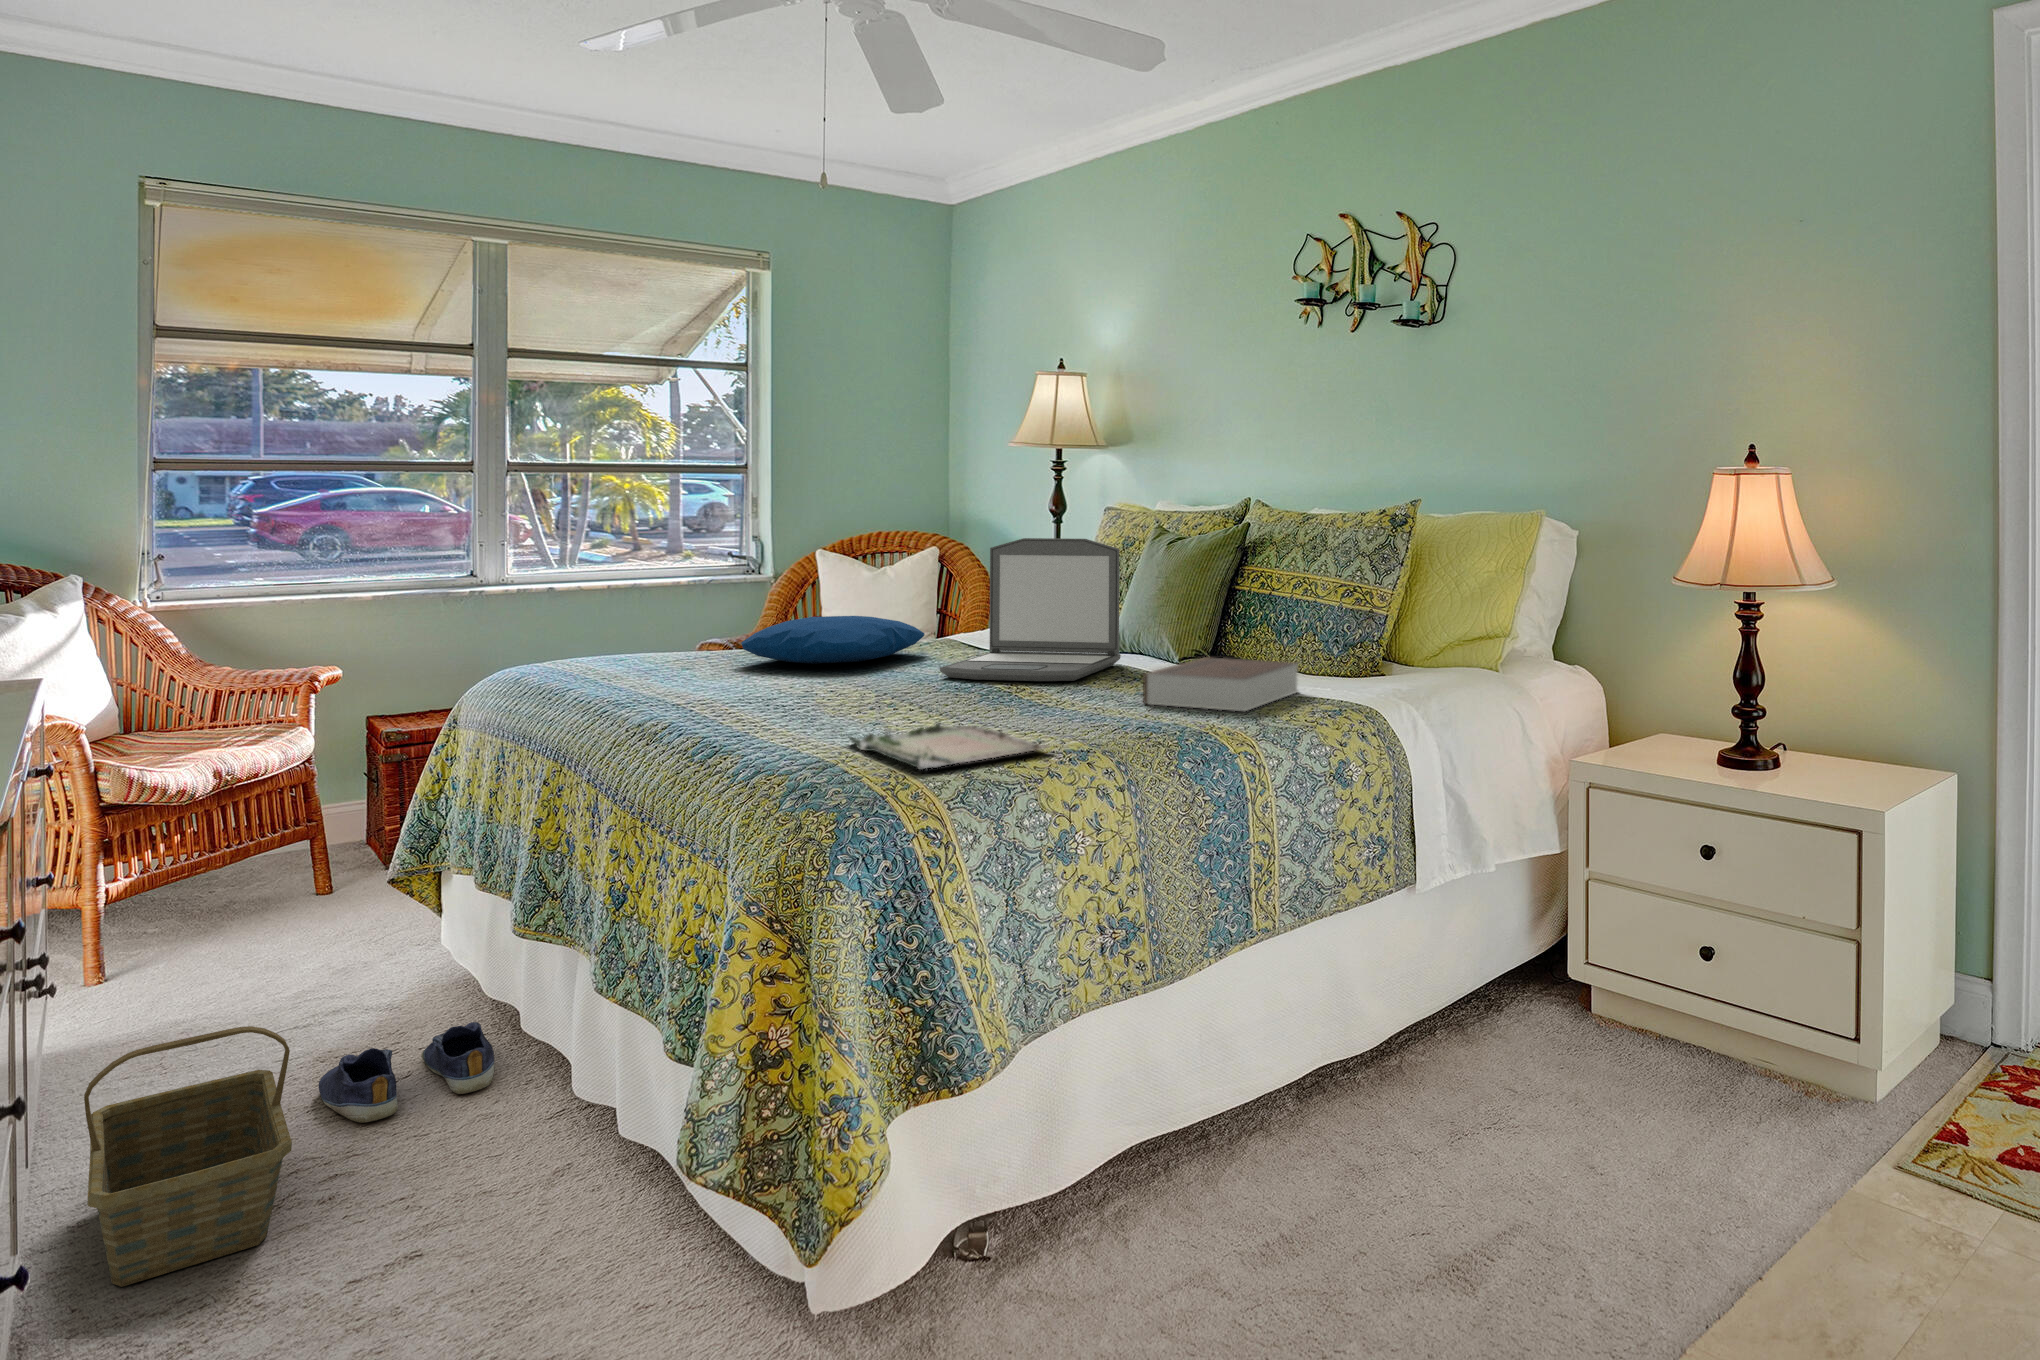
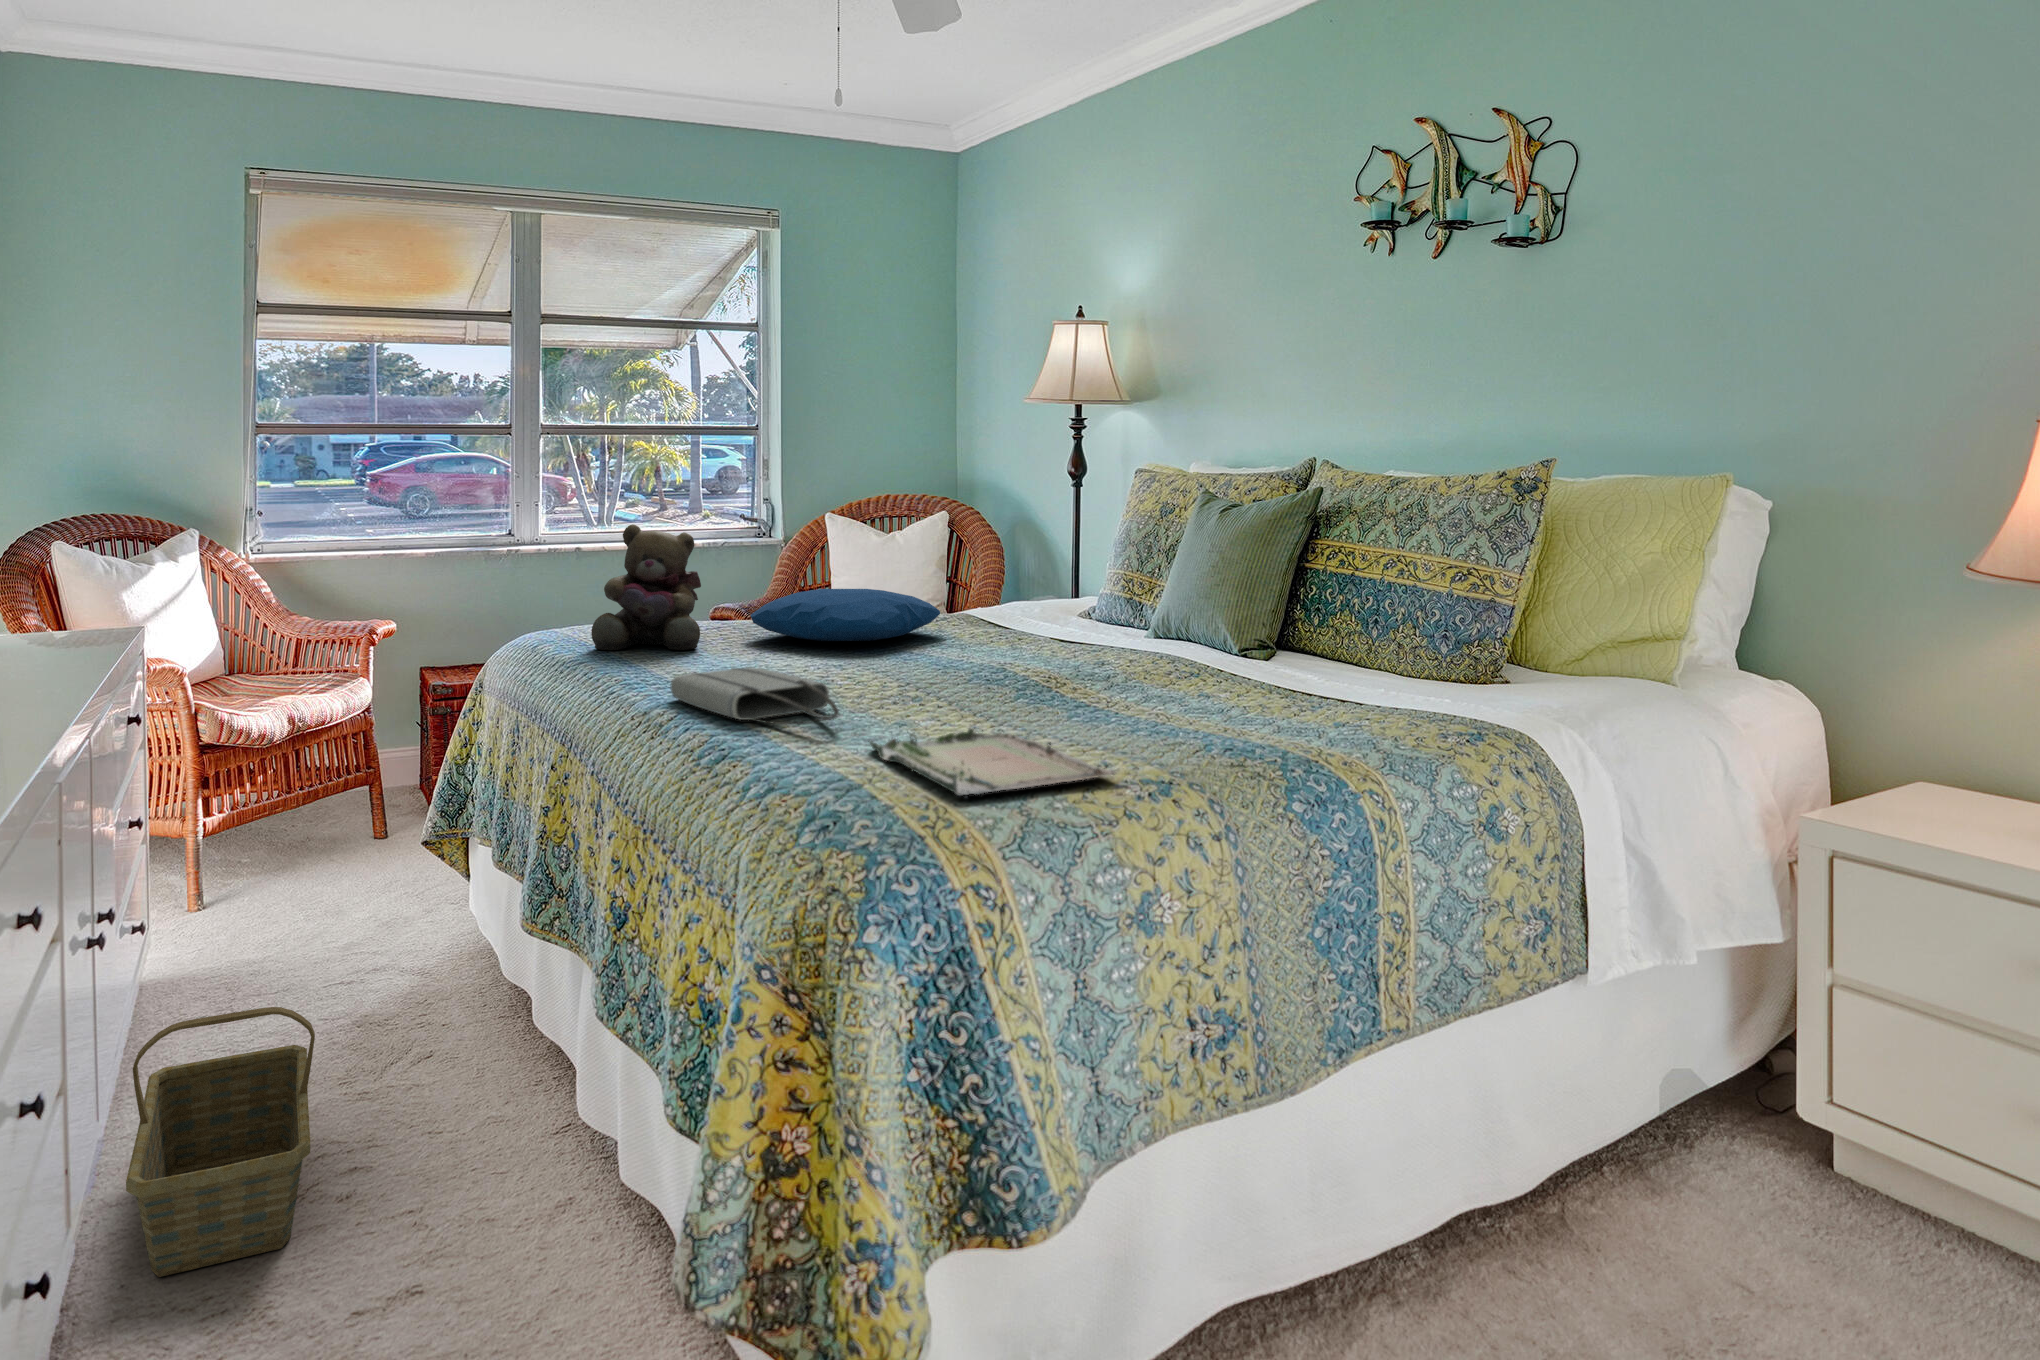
laptop: present [940,538,1121,681] -> none [962,505,1167,677]
teddy bear: none [578,562,692,680] -> present [591,524,701,650]
book: present [1143,657,1298,711] -> none [1213,656,1415,734]
tote bag: none [664,686,823,728] -> present [671,667,839,724]
shoe: present [319,1022,495,1123] -> none [355,1008,513,1109]

